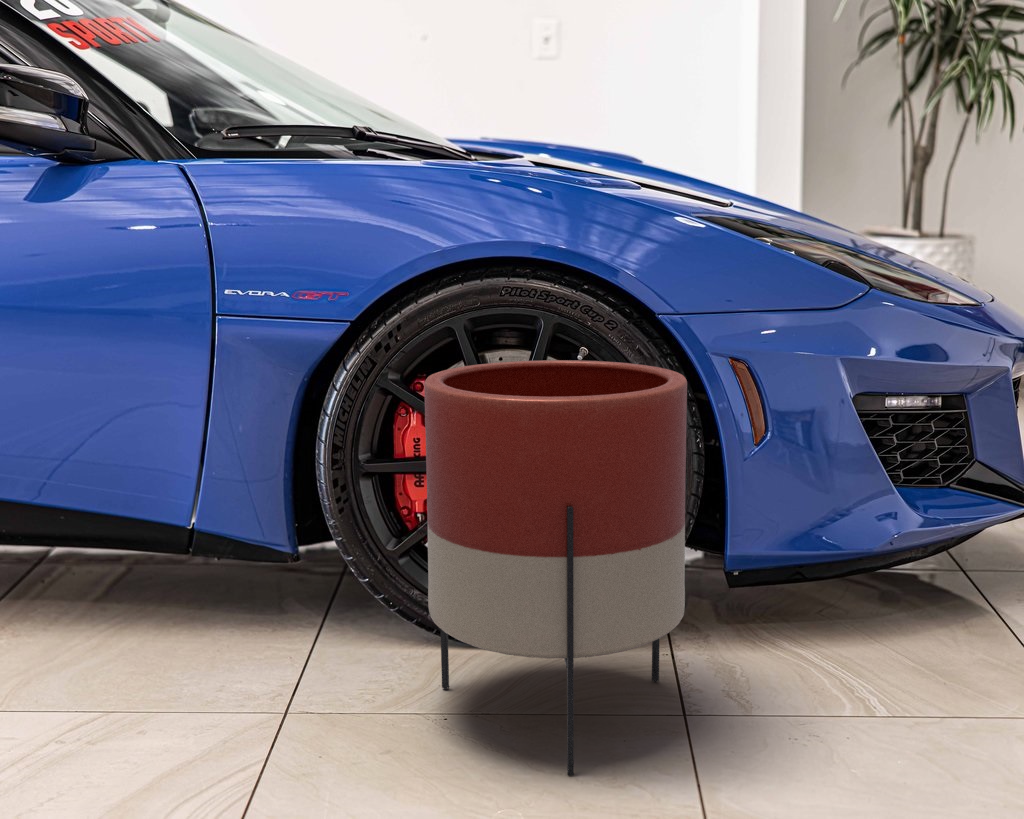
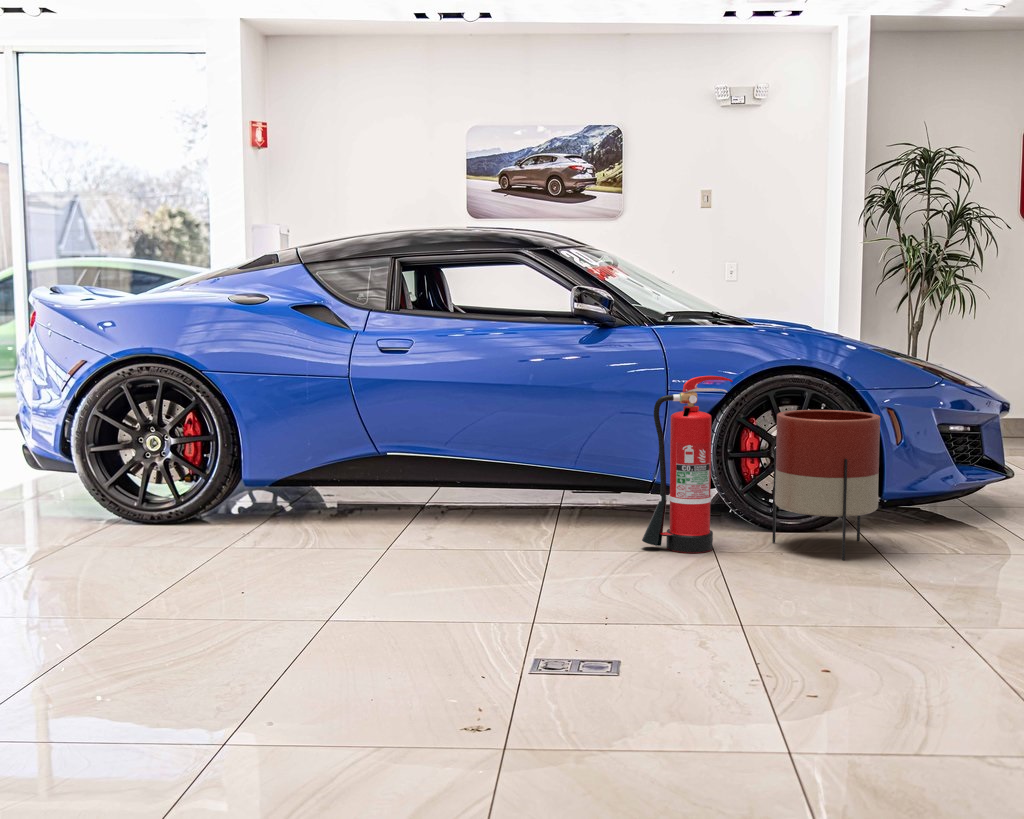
fire extinguisher: none [95,276,305,736] -> present [642,376,733,553]

